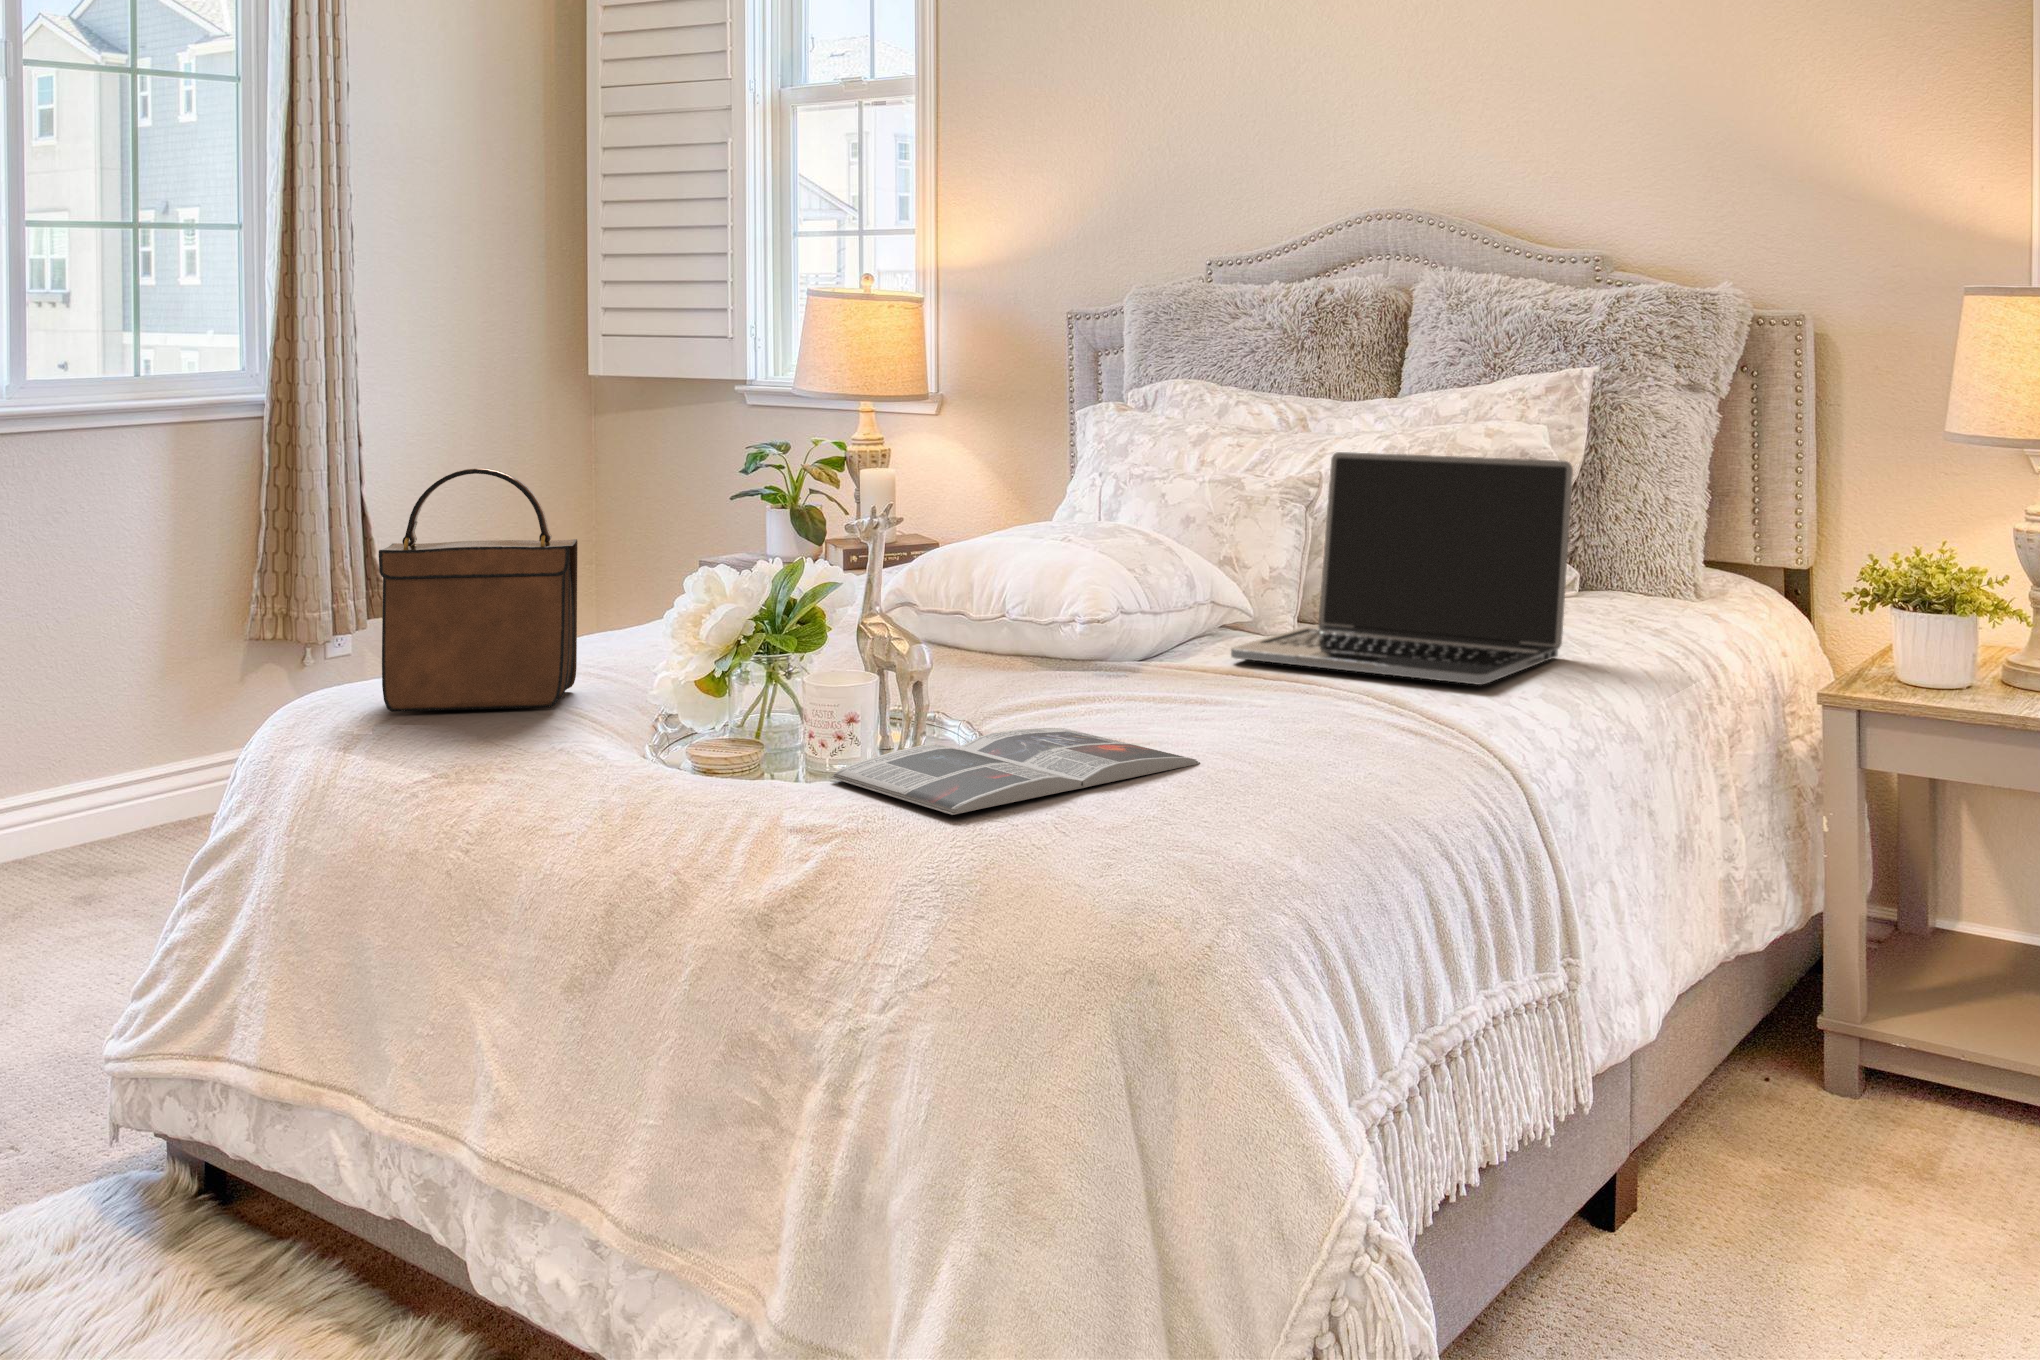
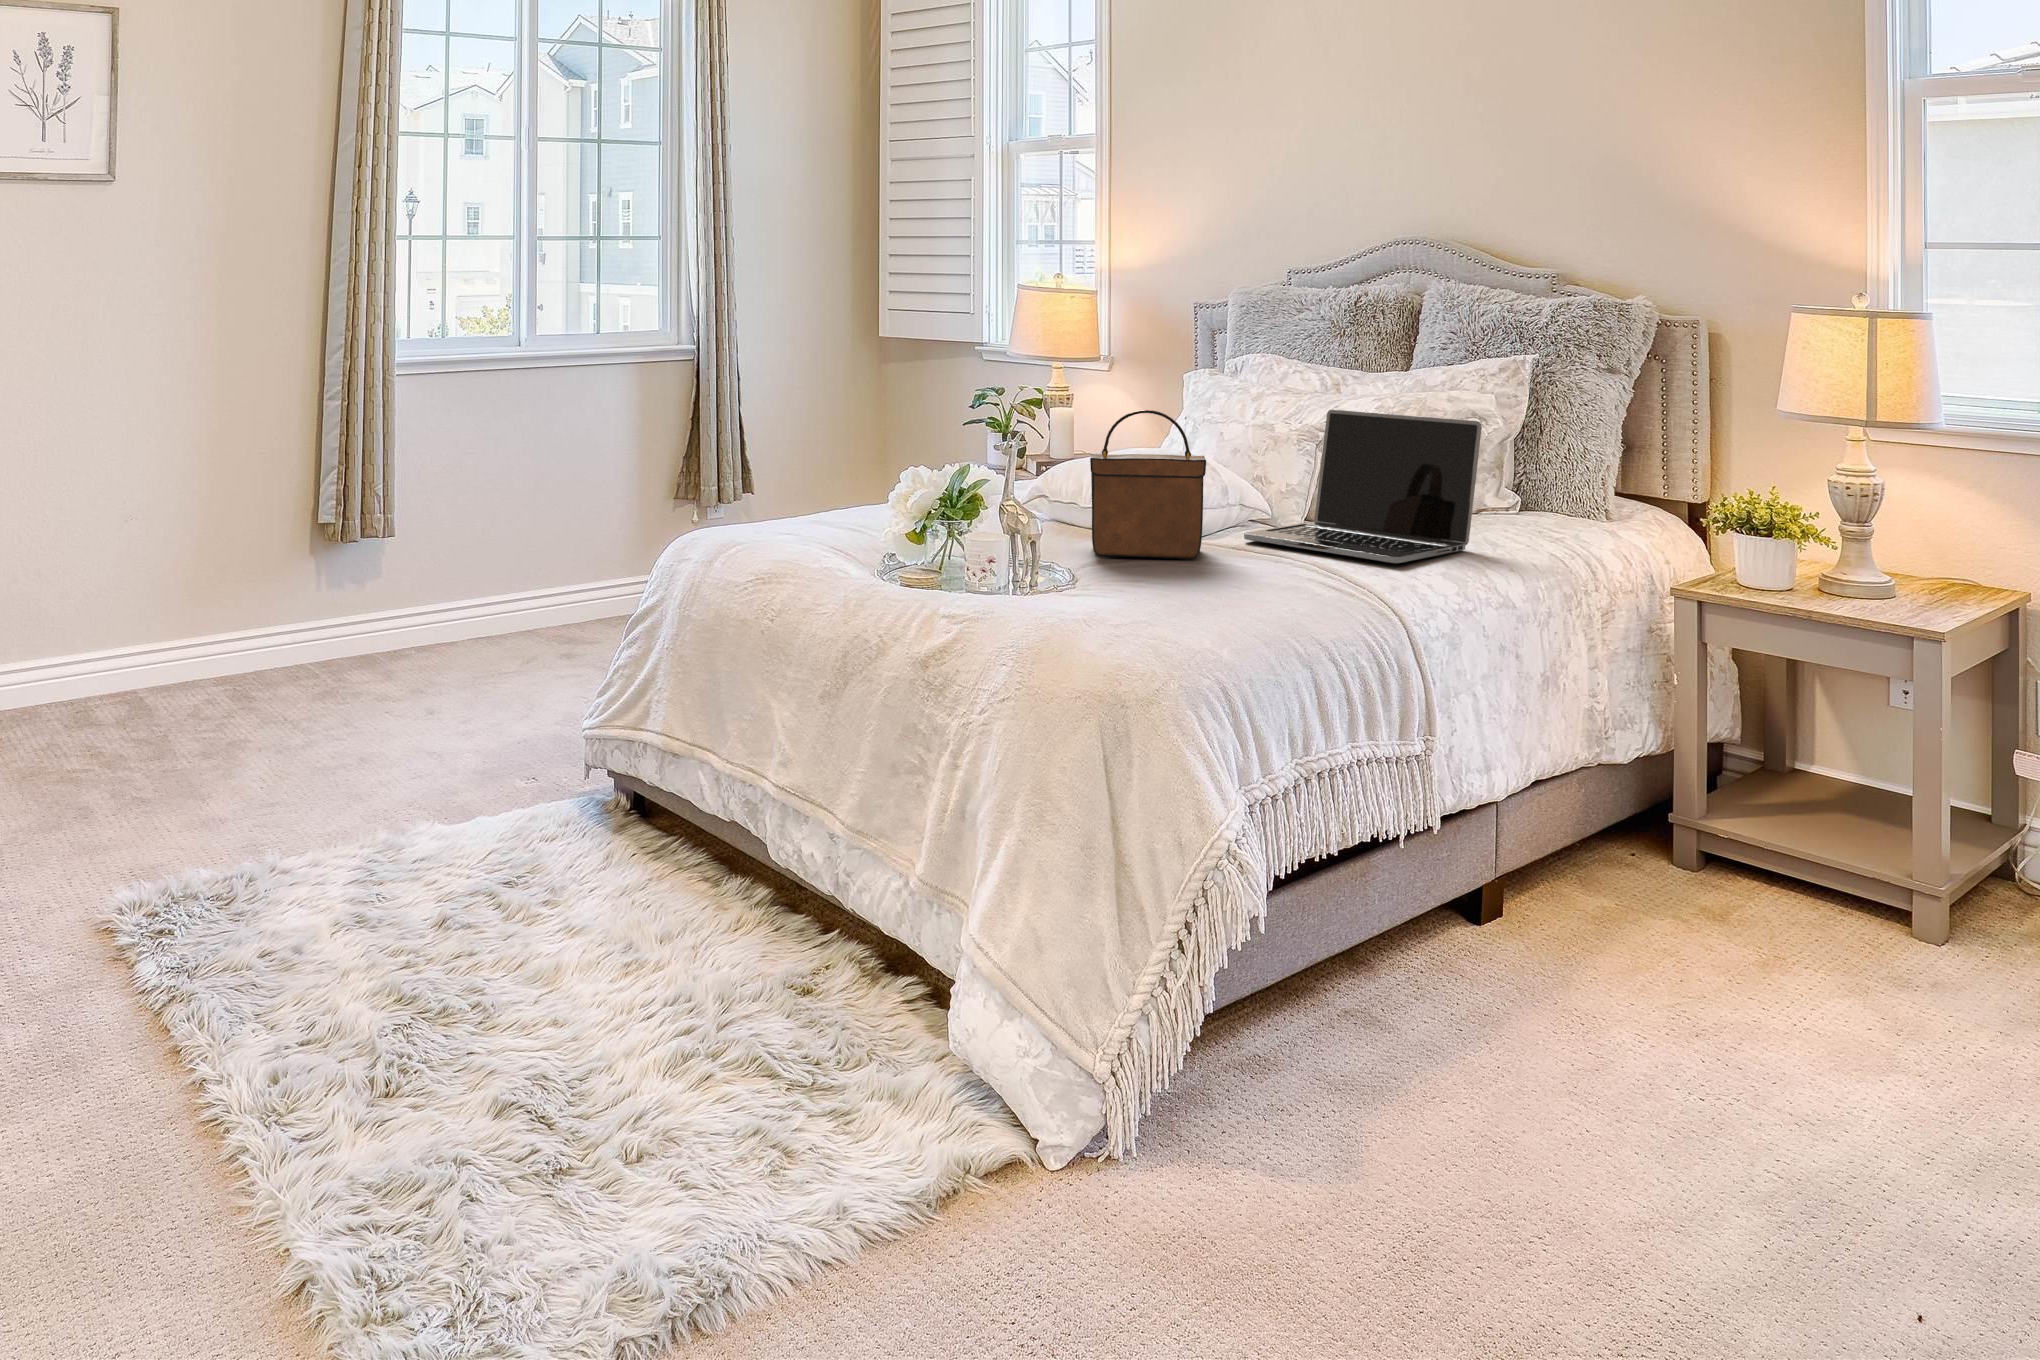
handbag: present [379,468,578,712] -> present [1090,410,1206,559]
magazine: present [831,728,1200,815] -> none [968,572,1189,614]

